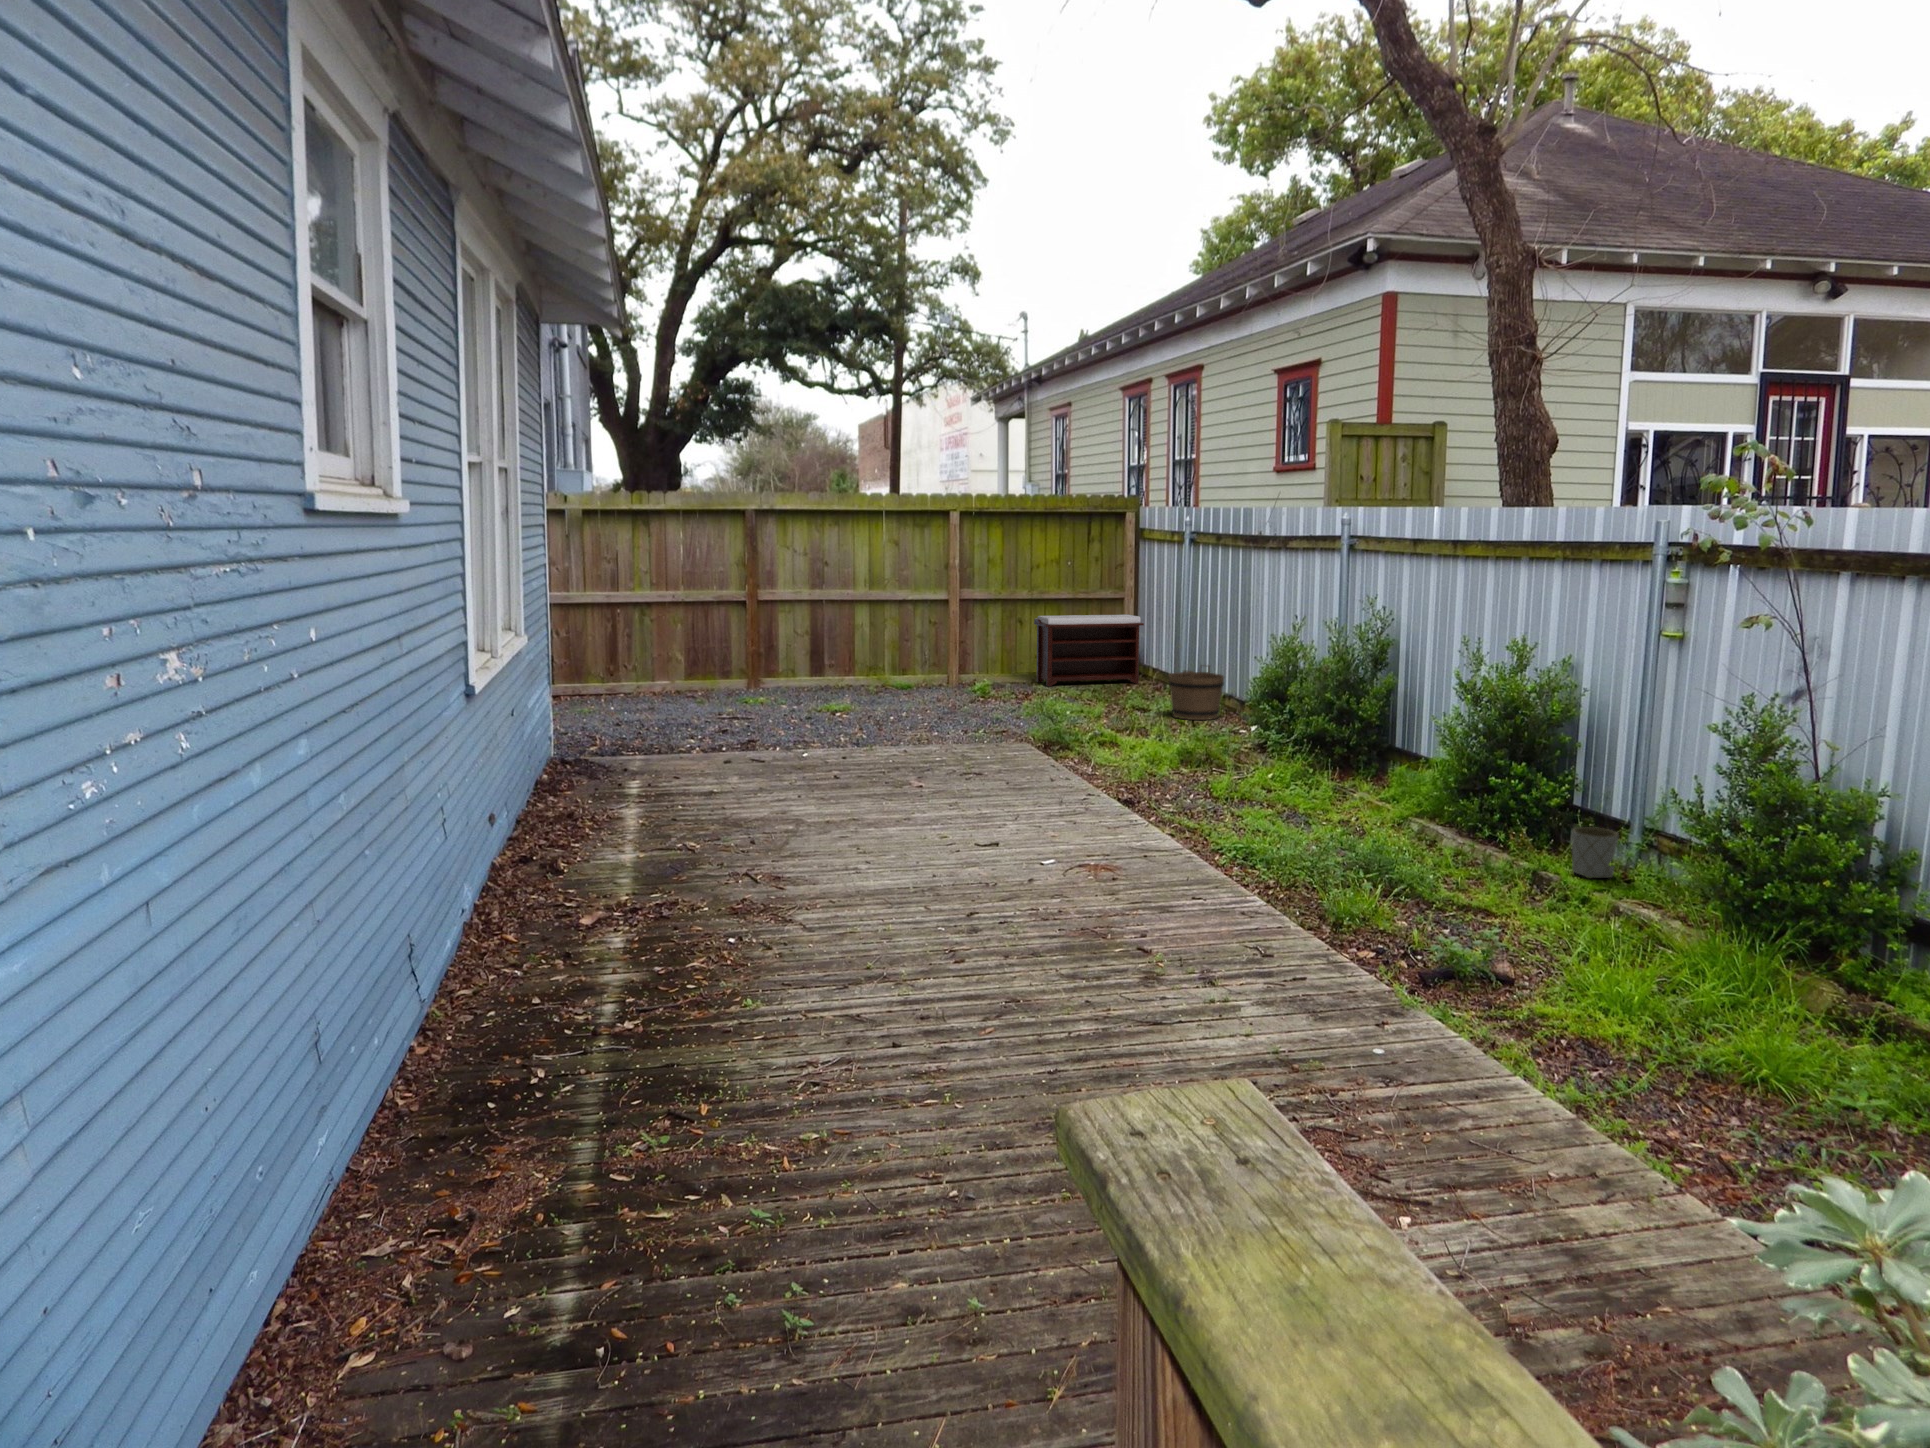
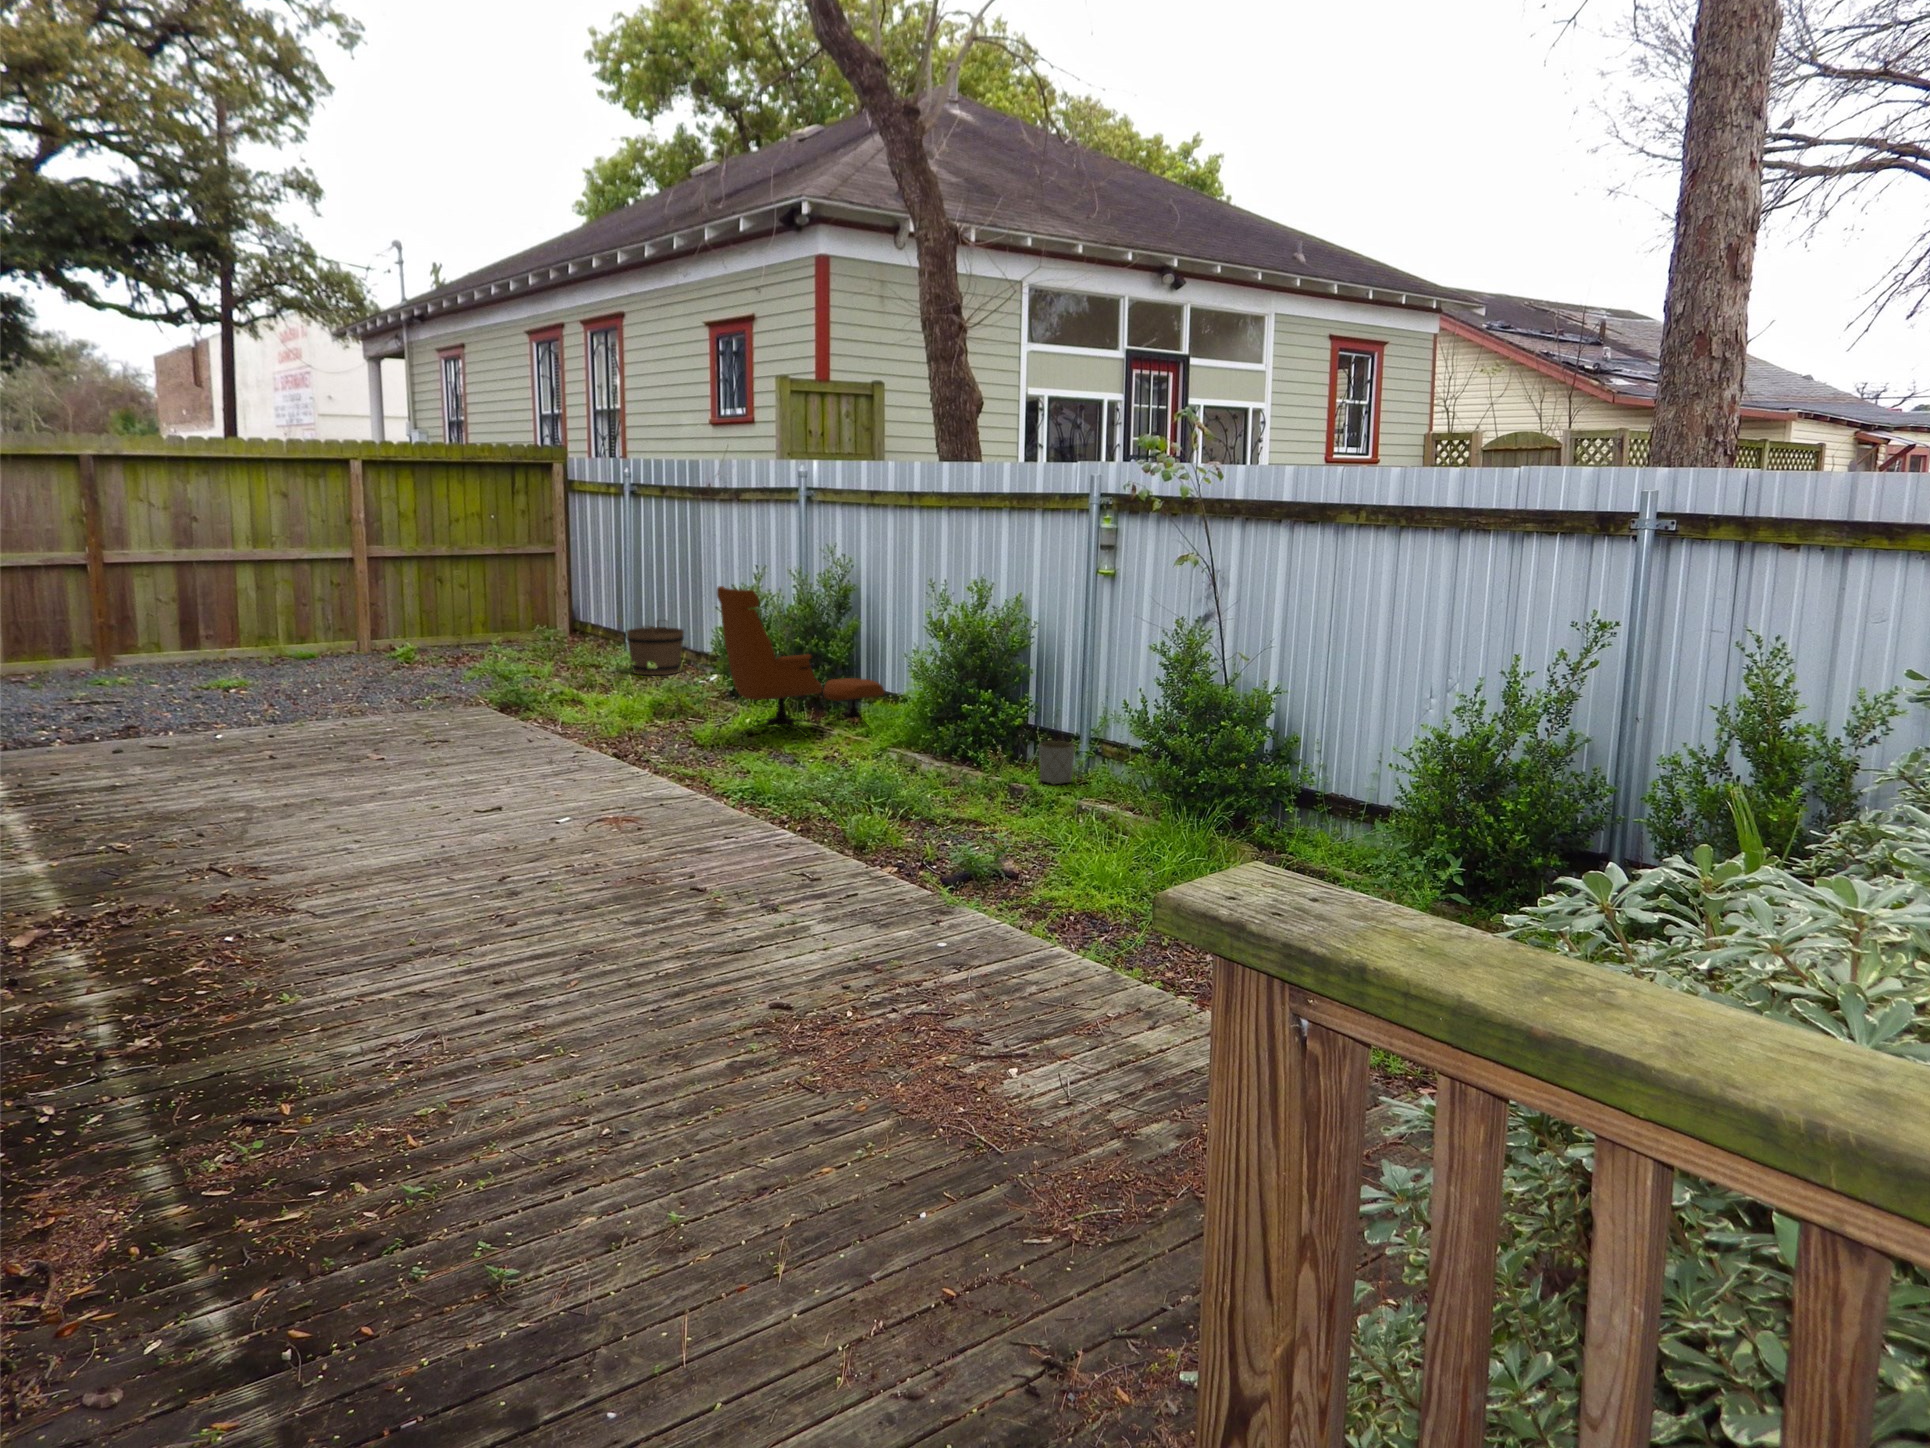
bench: present [1034,614,1144,686] -> none [462,572,585,650]
lounge chair: none [1235,635,1414,796] -> present [717,586,884,736]

